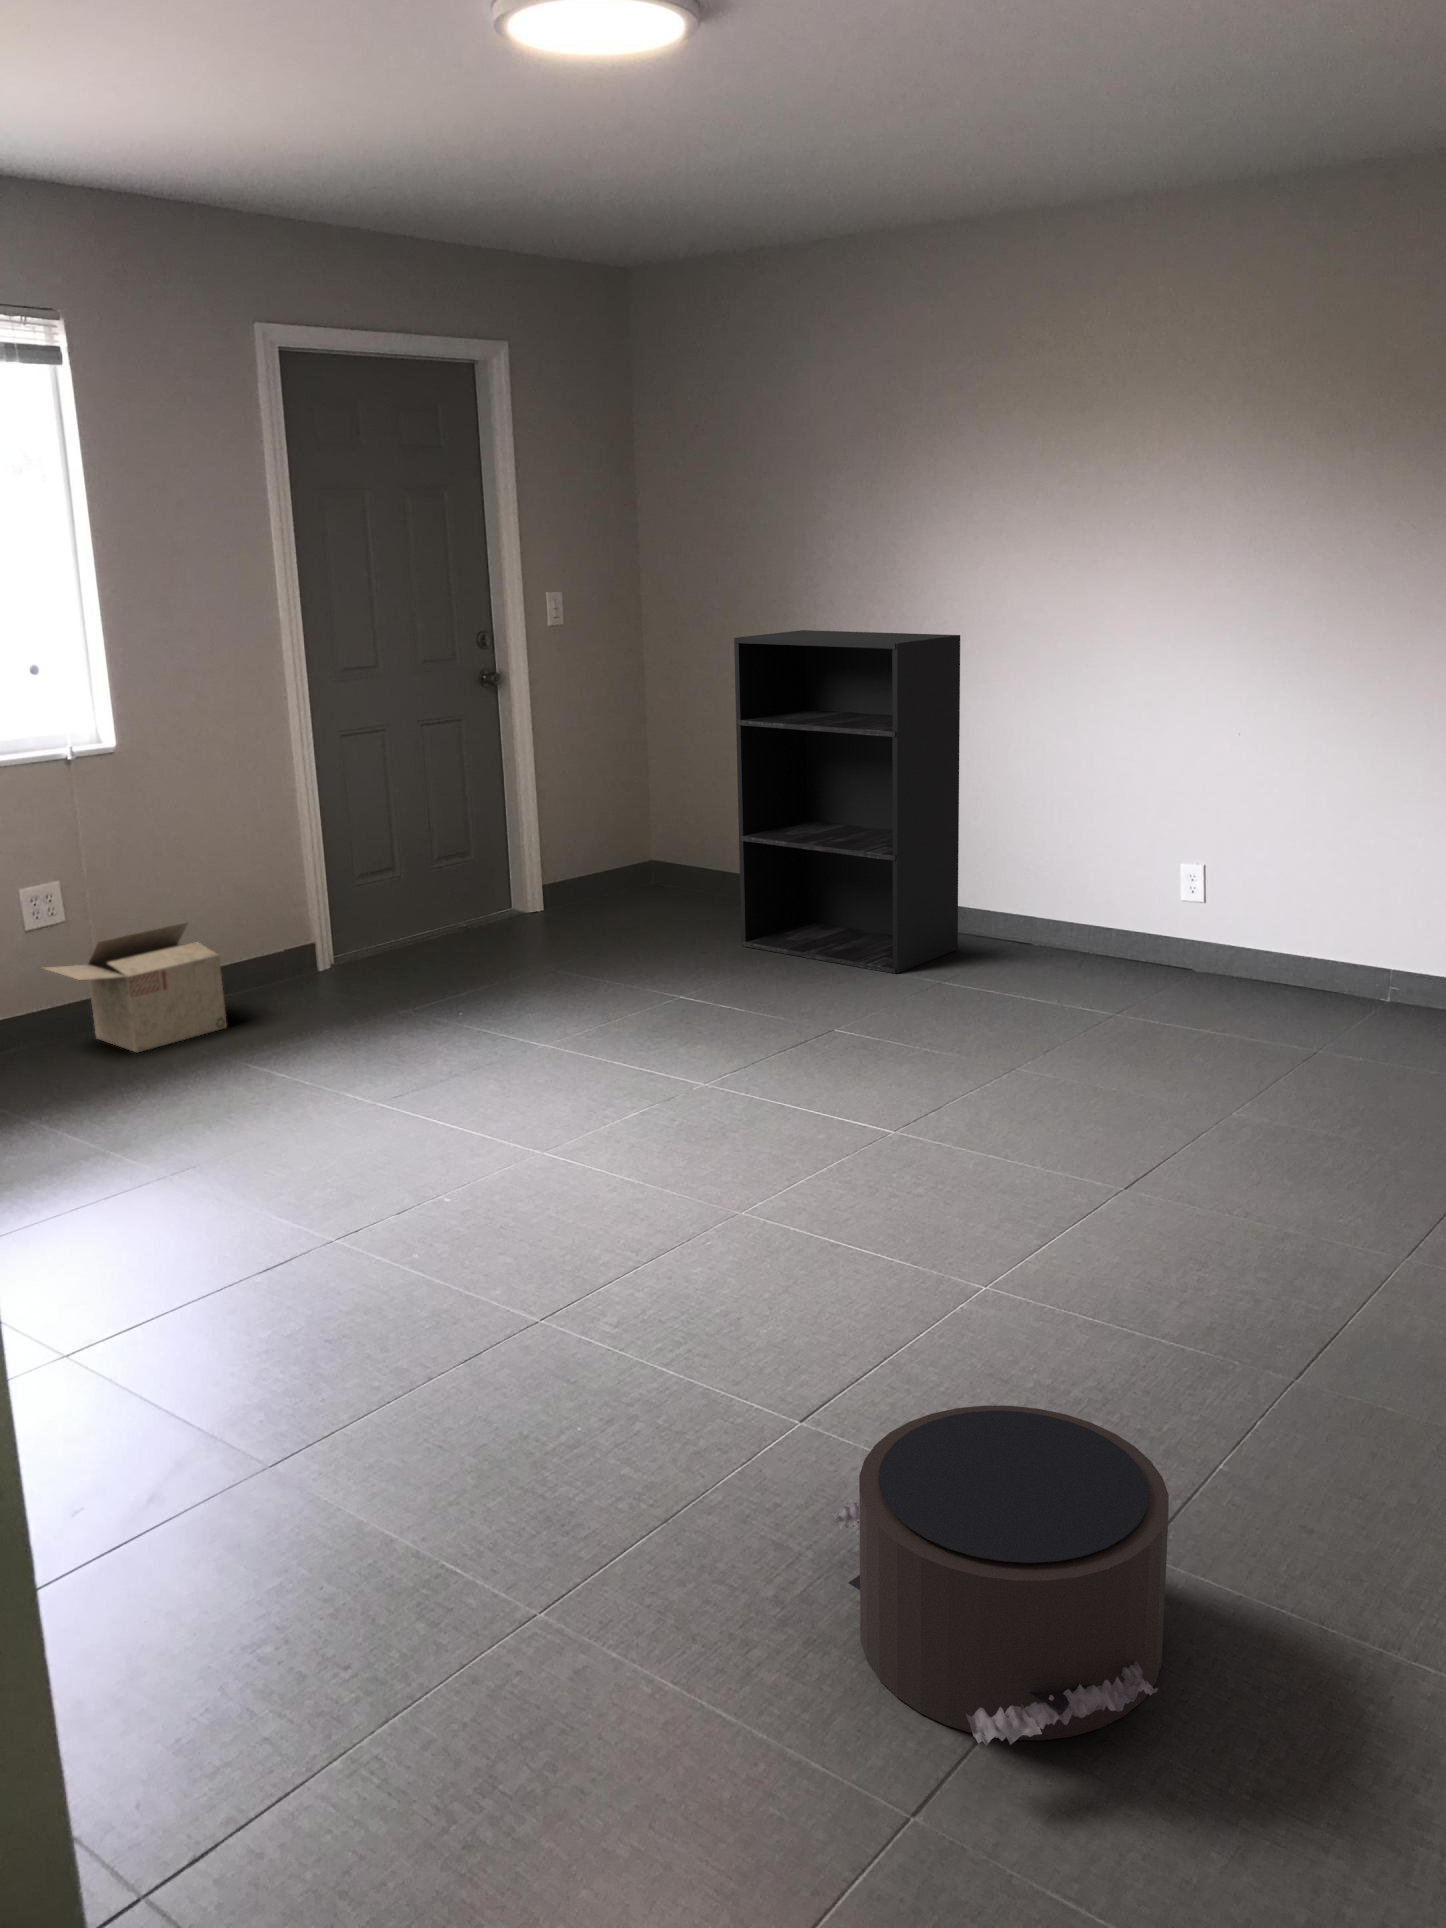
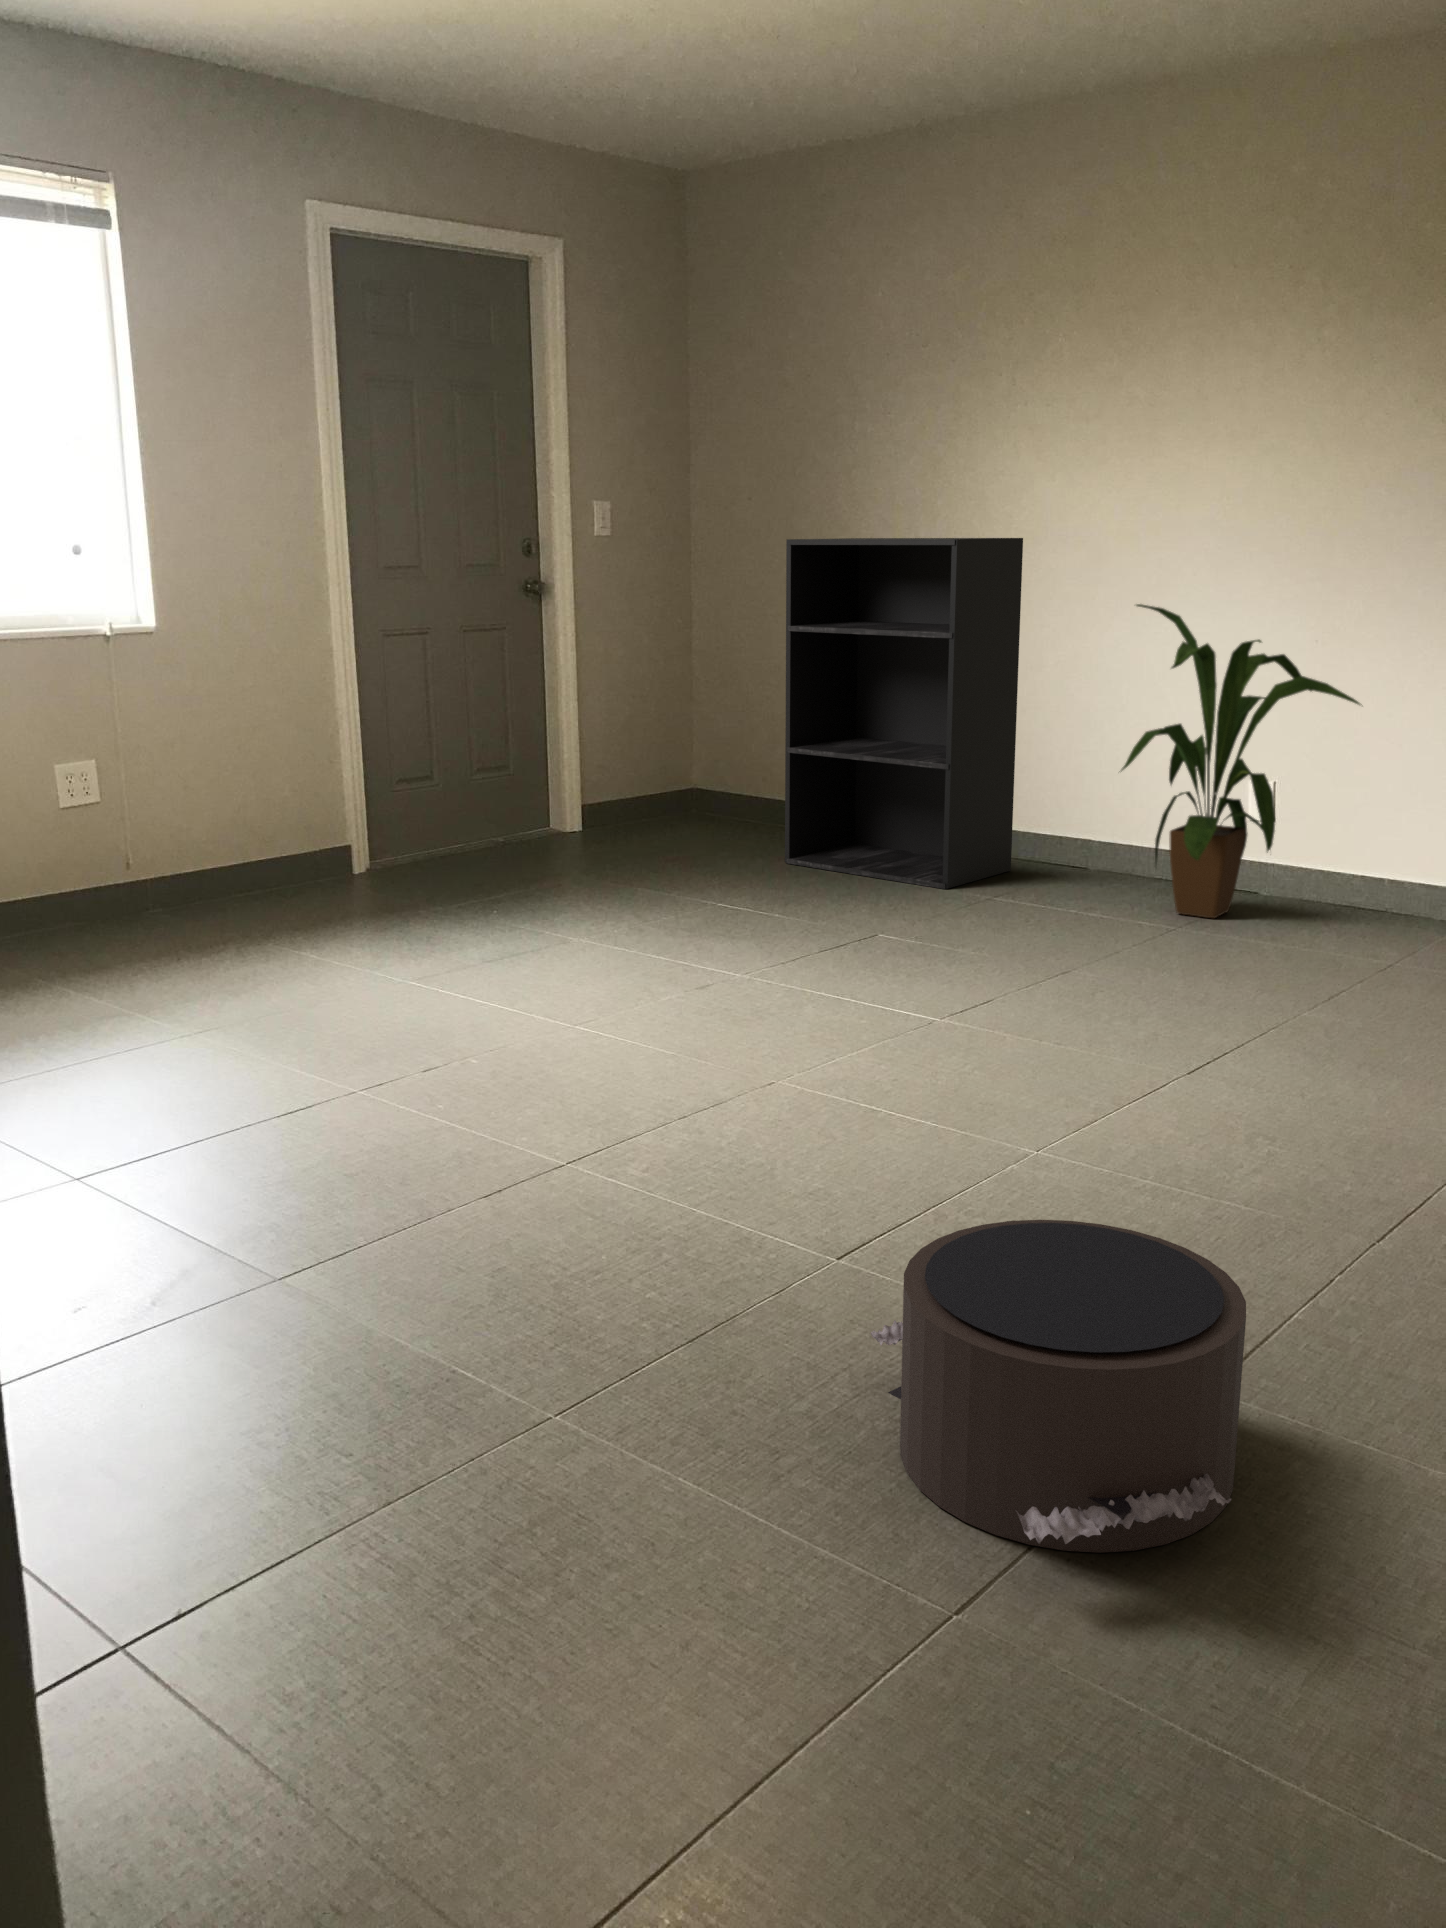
house plant: none [1055,708,1282,1002] -> present [1121,604,1360,918]
cardboard box: present [45,923,227,1052] -> none [72,809,257,935]

